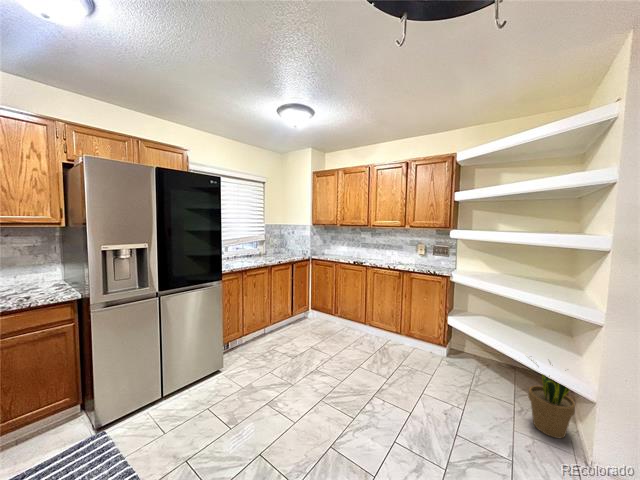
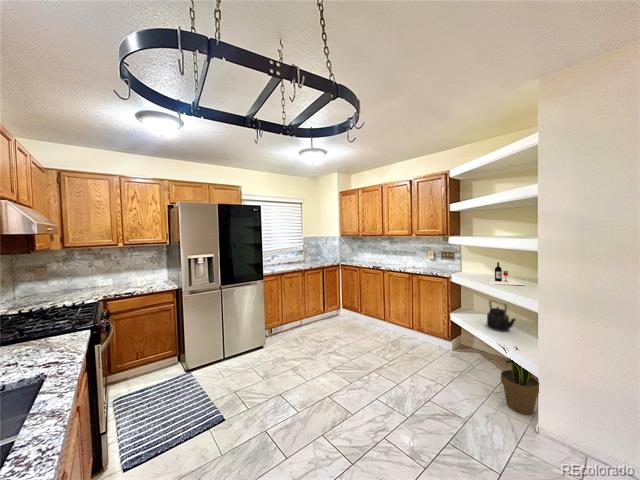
wine bottle: none [487,260,546,287] -> present [489,262,524,285]
kettle: none [497,303,535,339] -> present [487,301,516,332]

